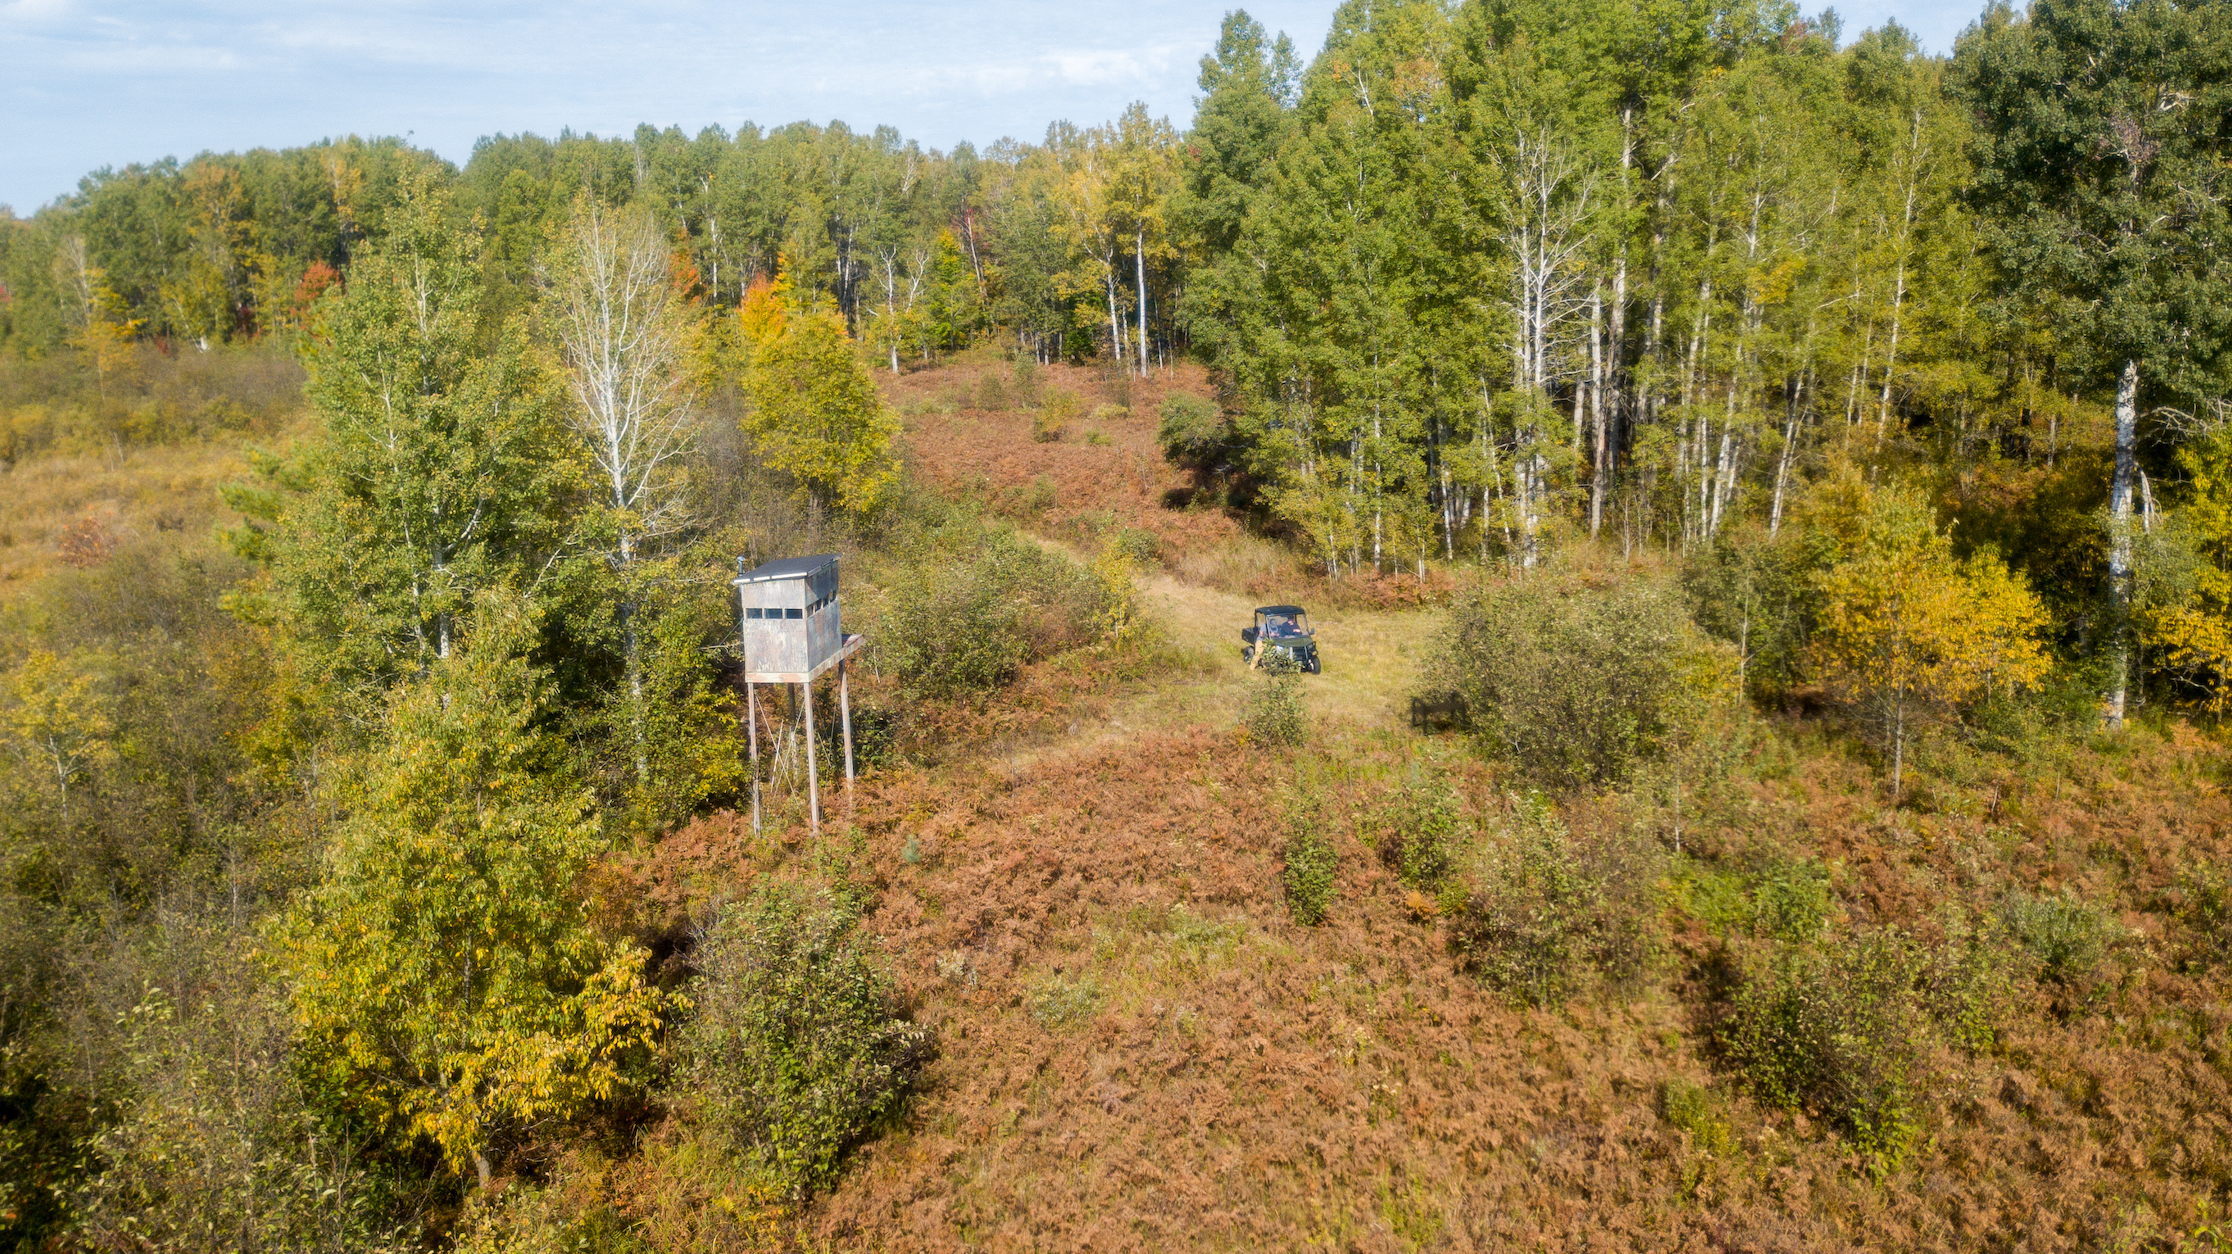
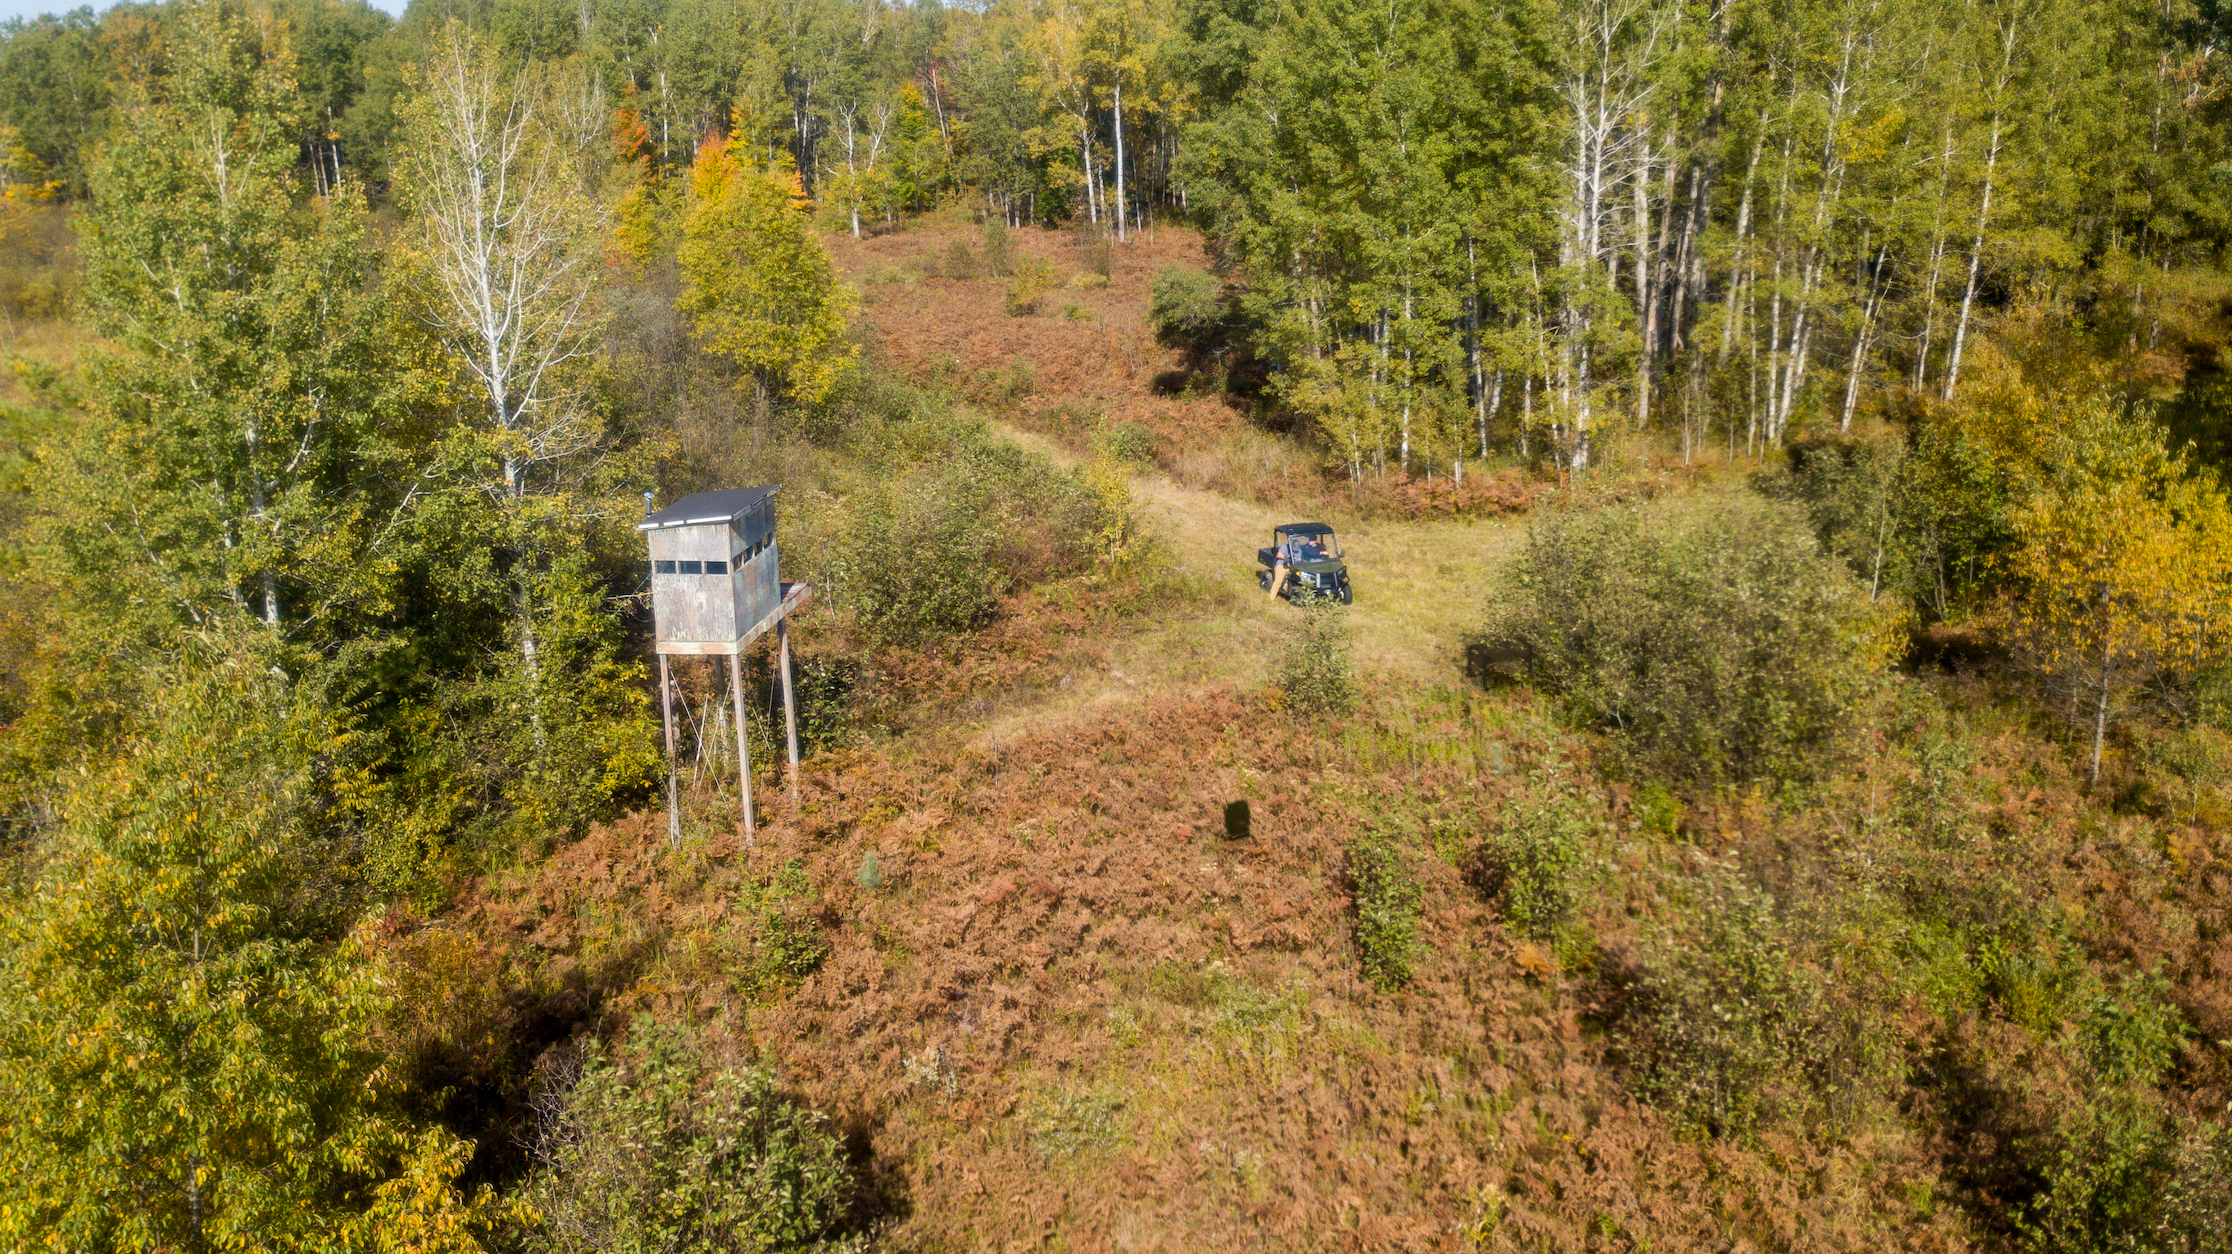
backpack: none [1196,806,1219,839] -> present [1223,800,1251,838]

